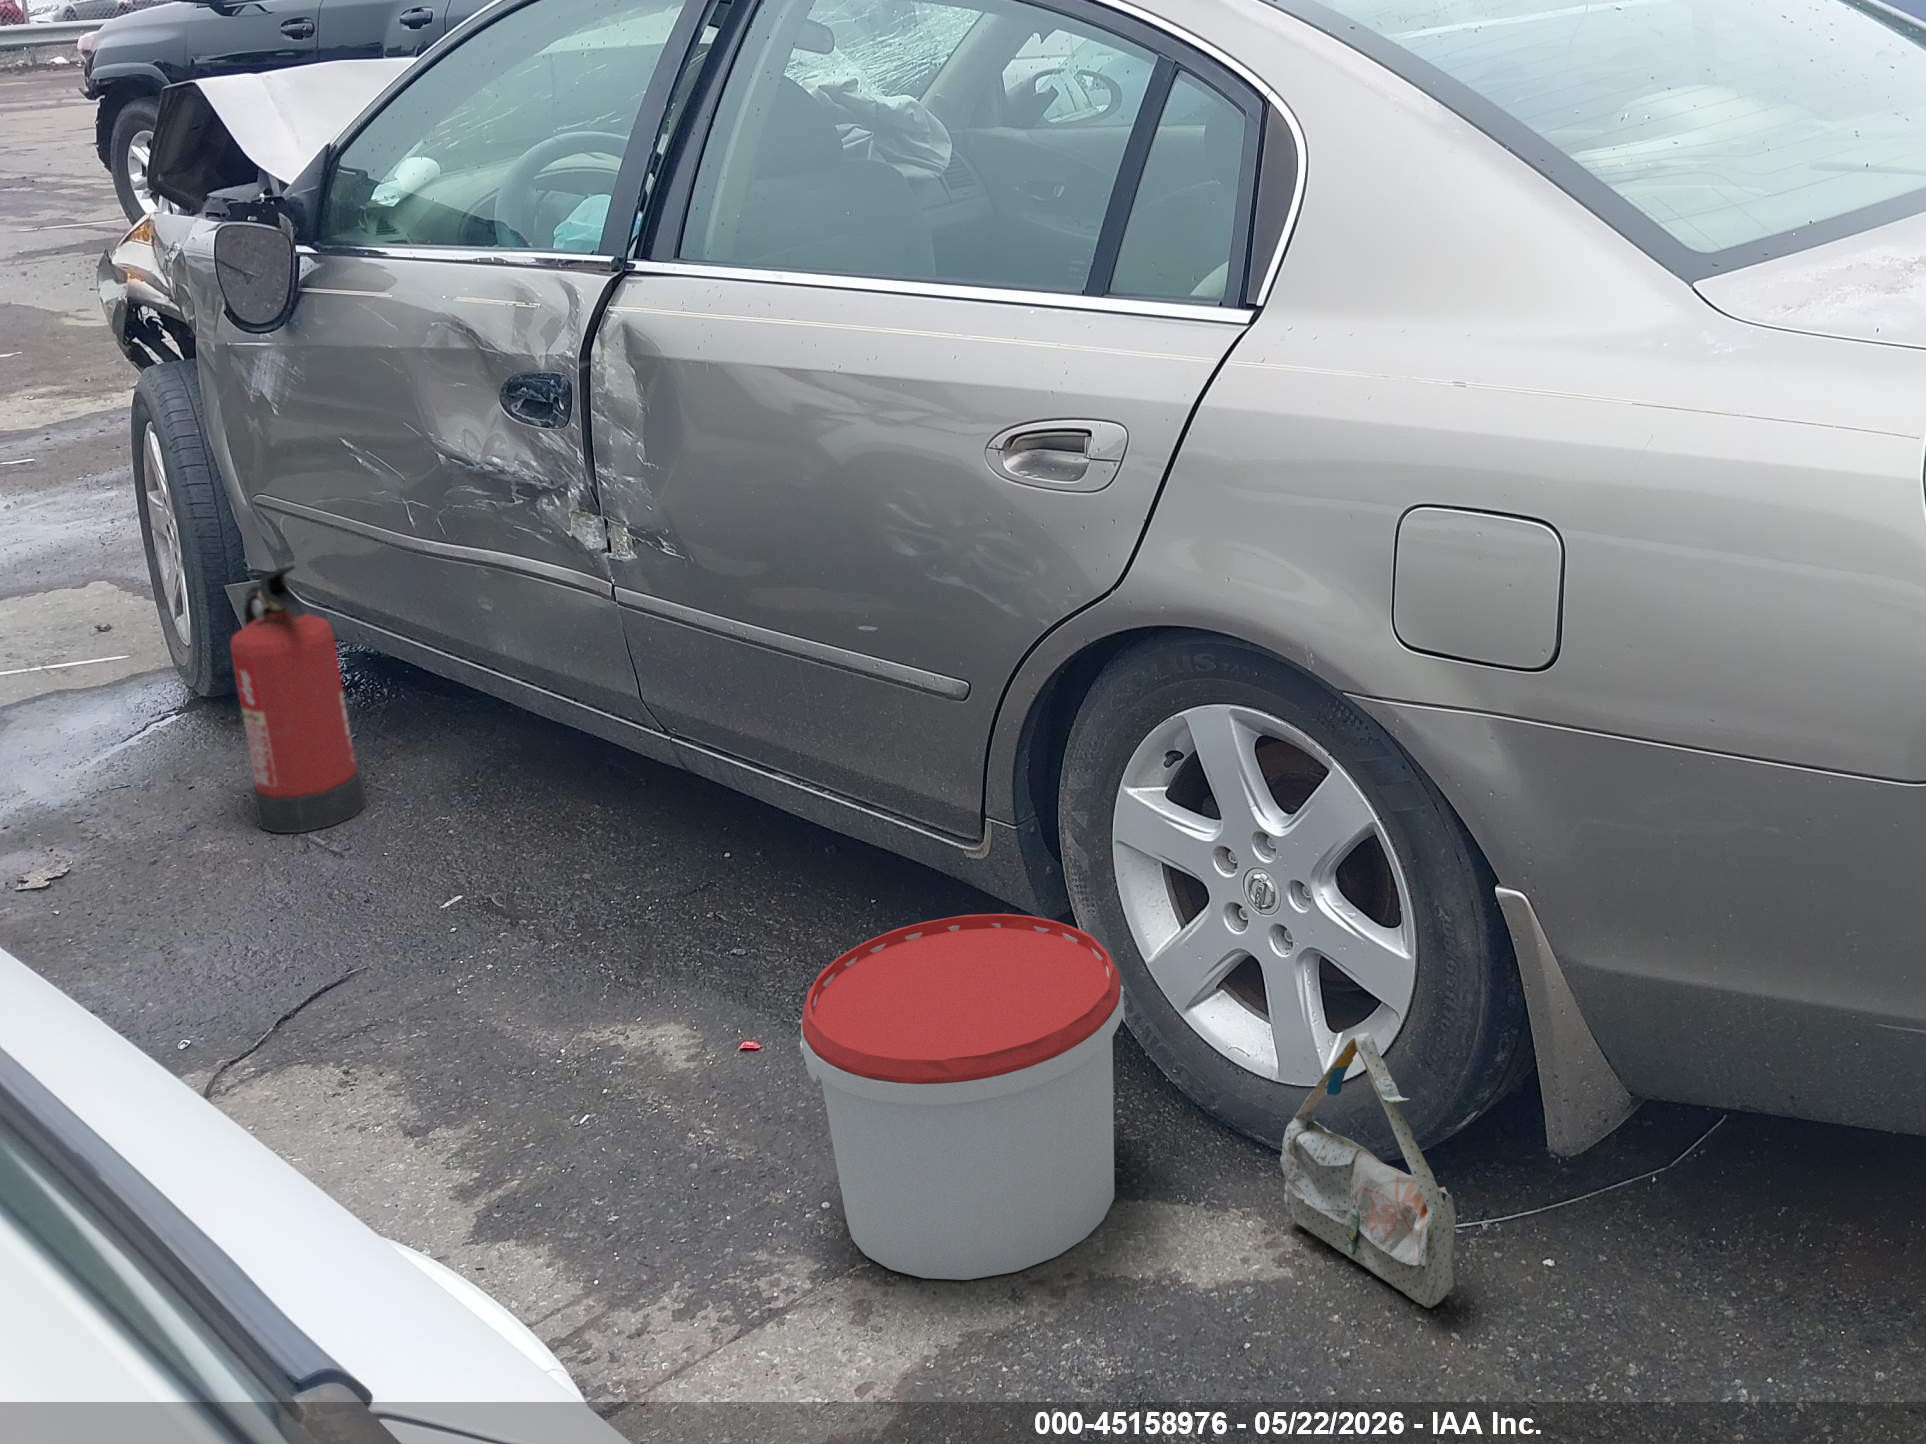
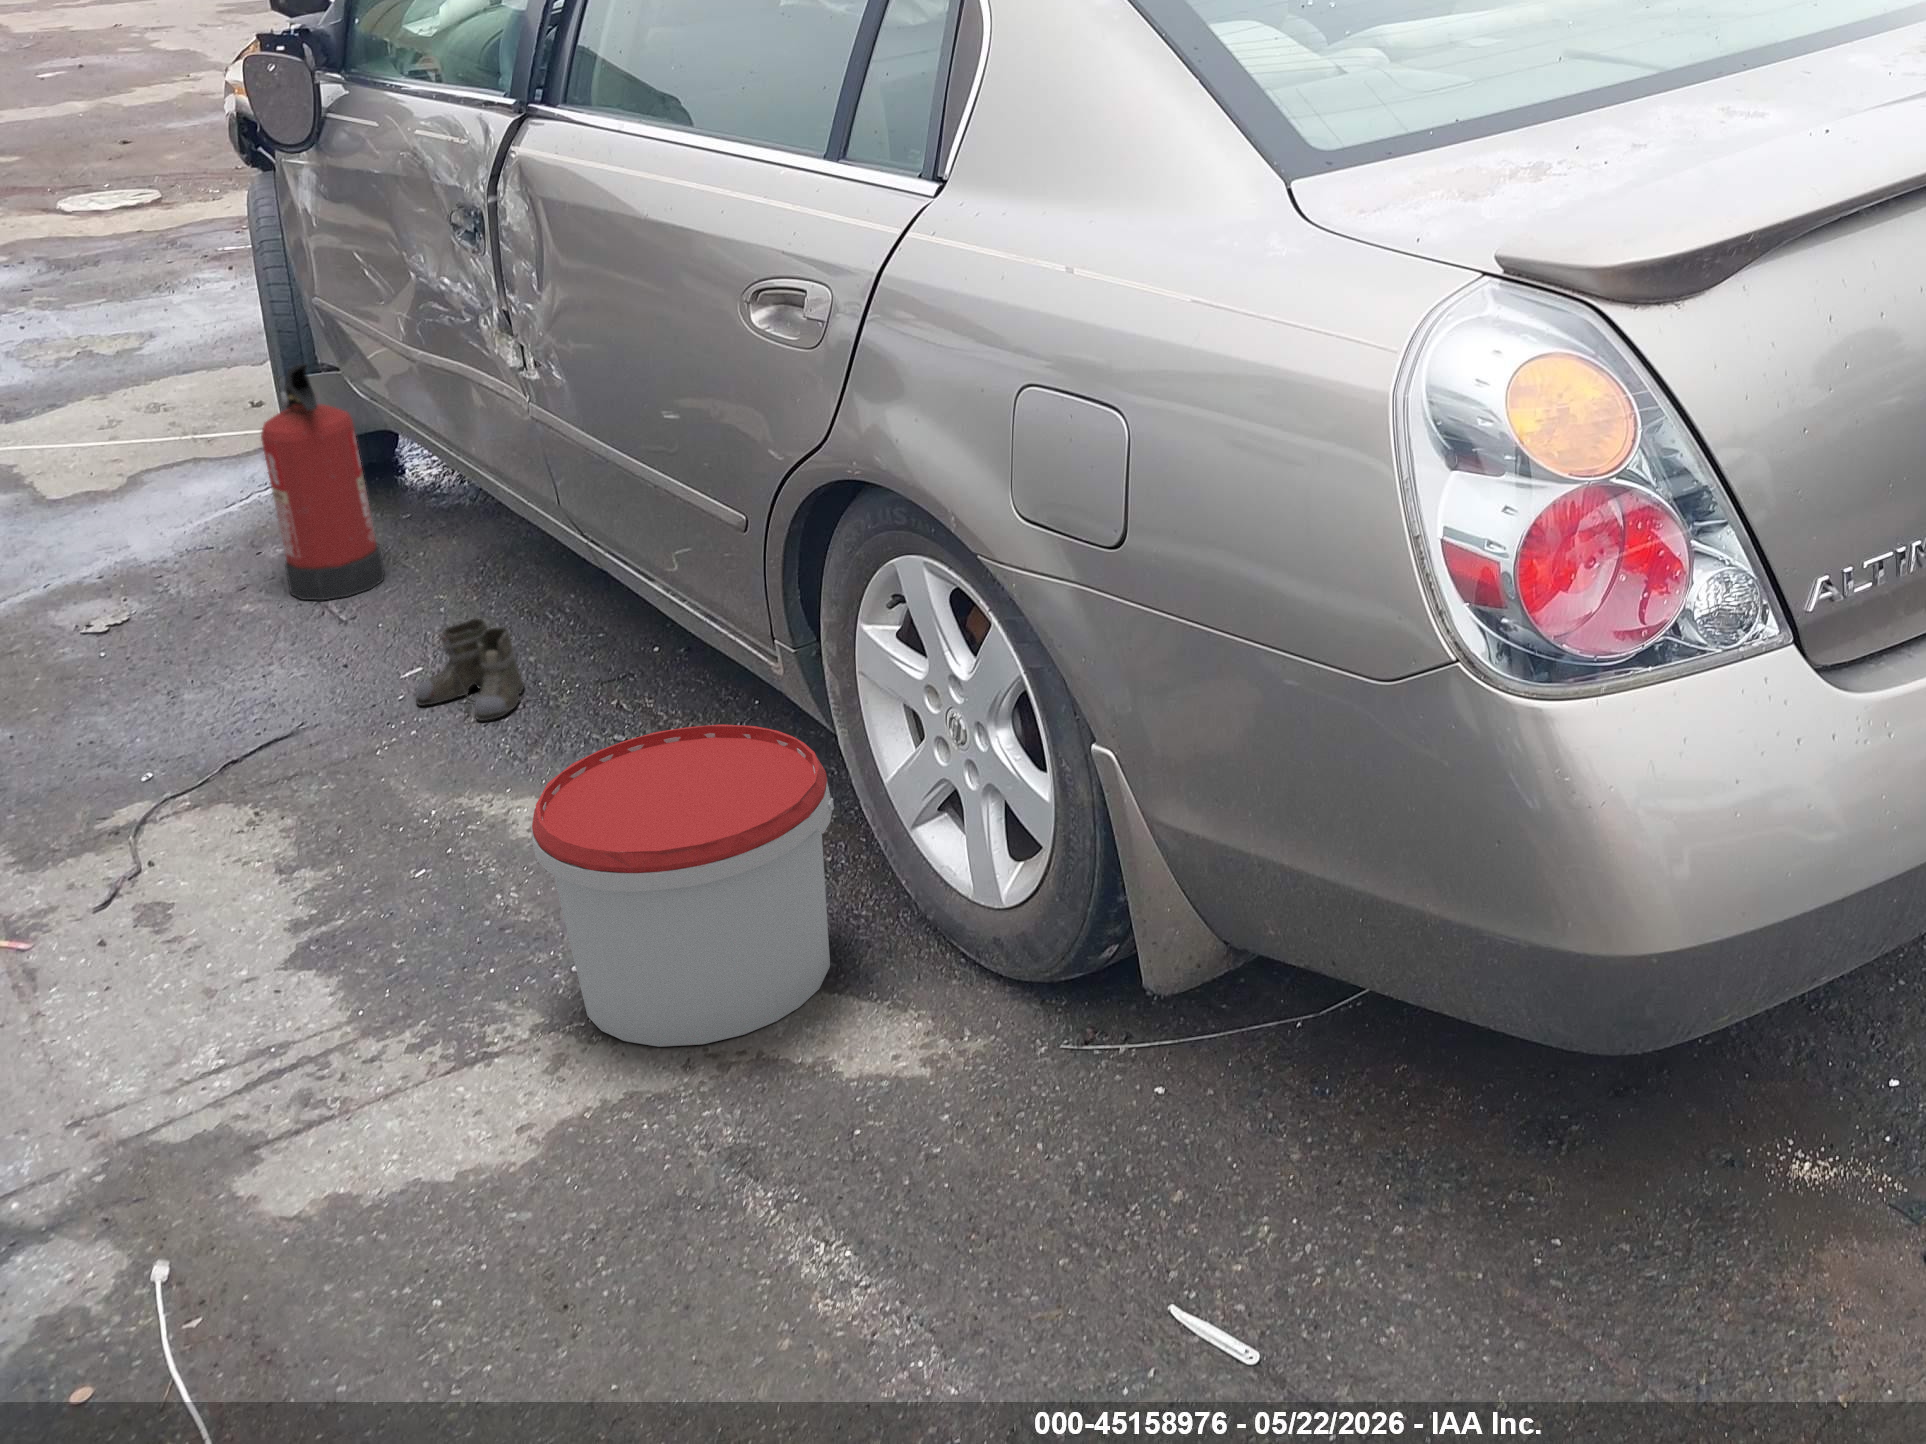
boots: none [475,834,625,947] -> present [416,618,525,721]
bag: present [1280,1033,1456,1308] -> none [941,863,1055,1116]

